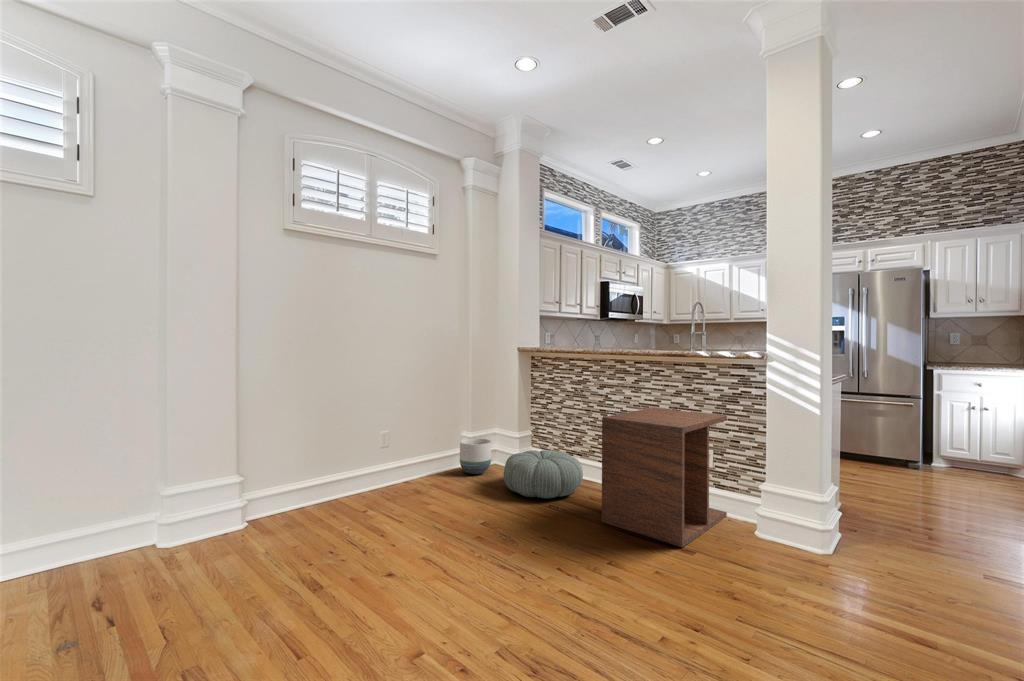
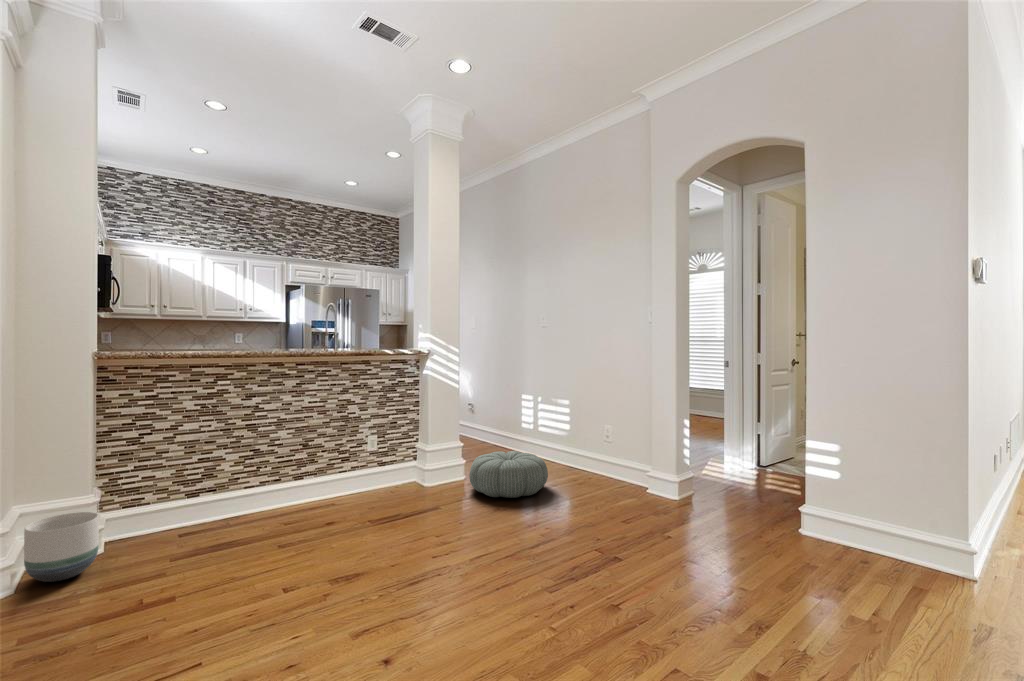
side table: present [602,408,727,547] -> none [326,404,432,524]
pouf: present [504,450,583,498] -> present [469,451,548,498]

